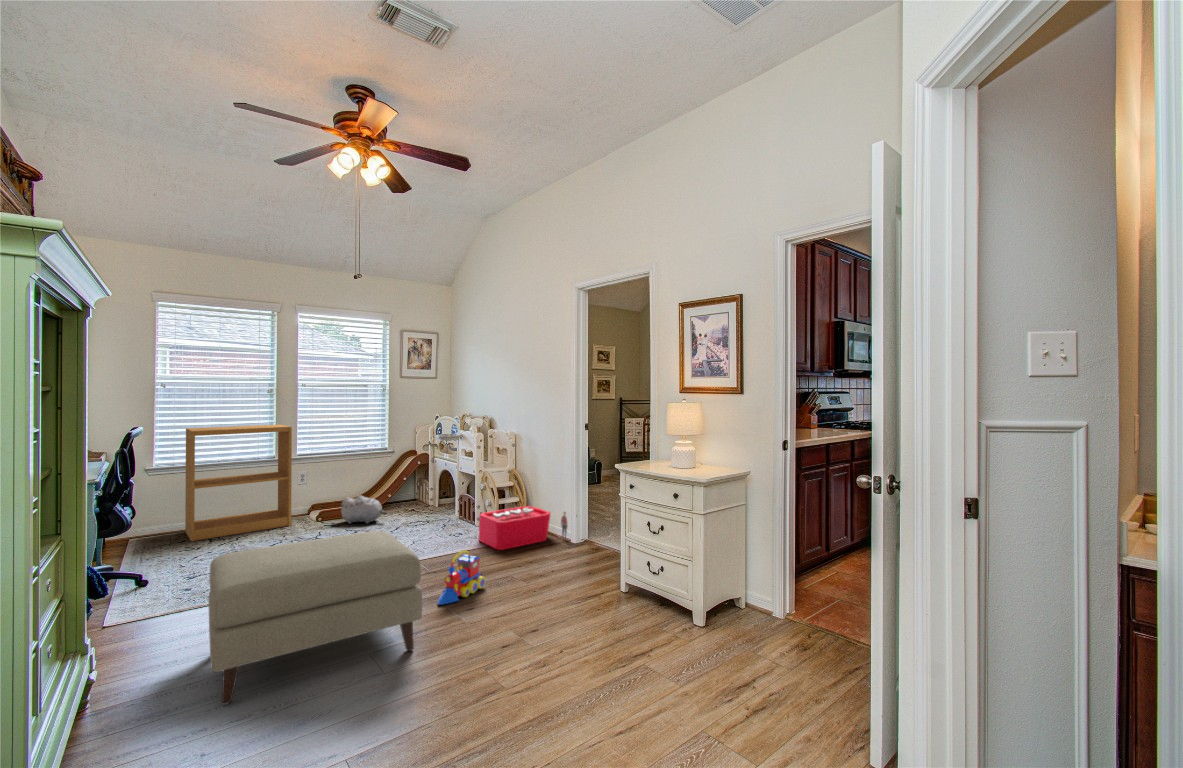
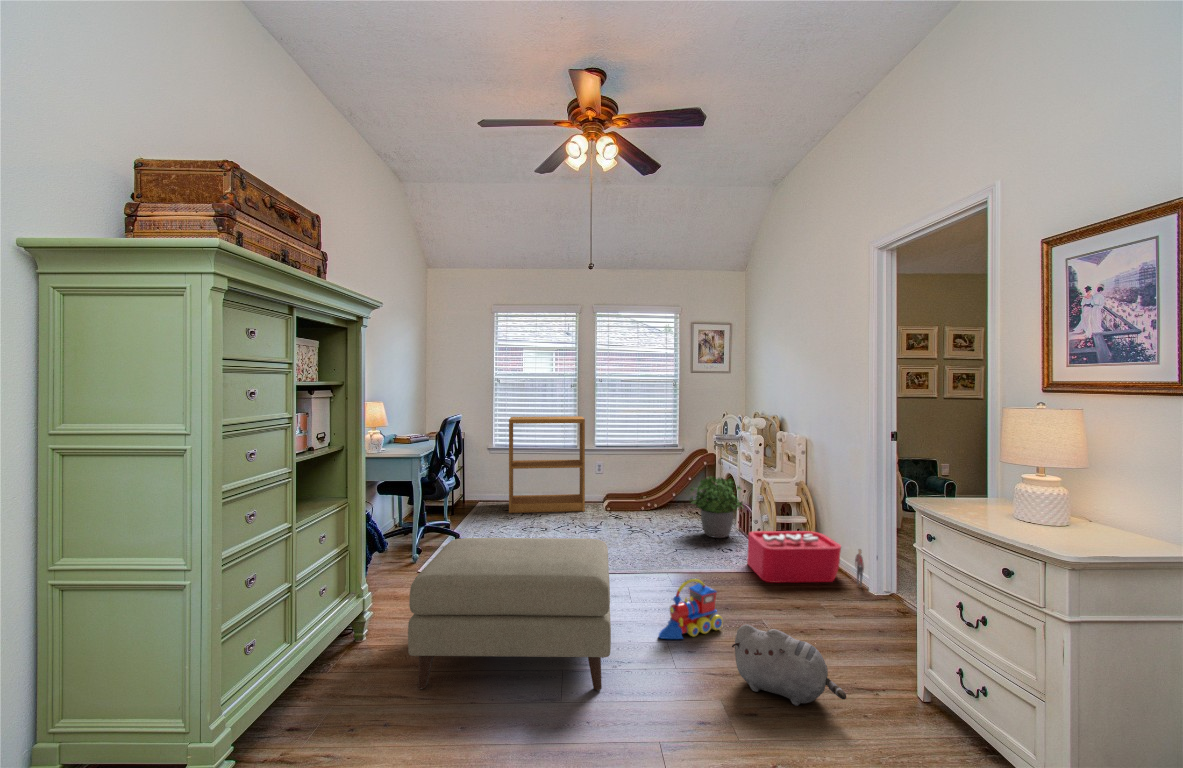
potted plant: none [416,470,465,527] -> present [689,476,743,538]
plush toy: present [341,496,387,524] -> present [732,624,846,706]

